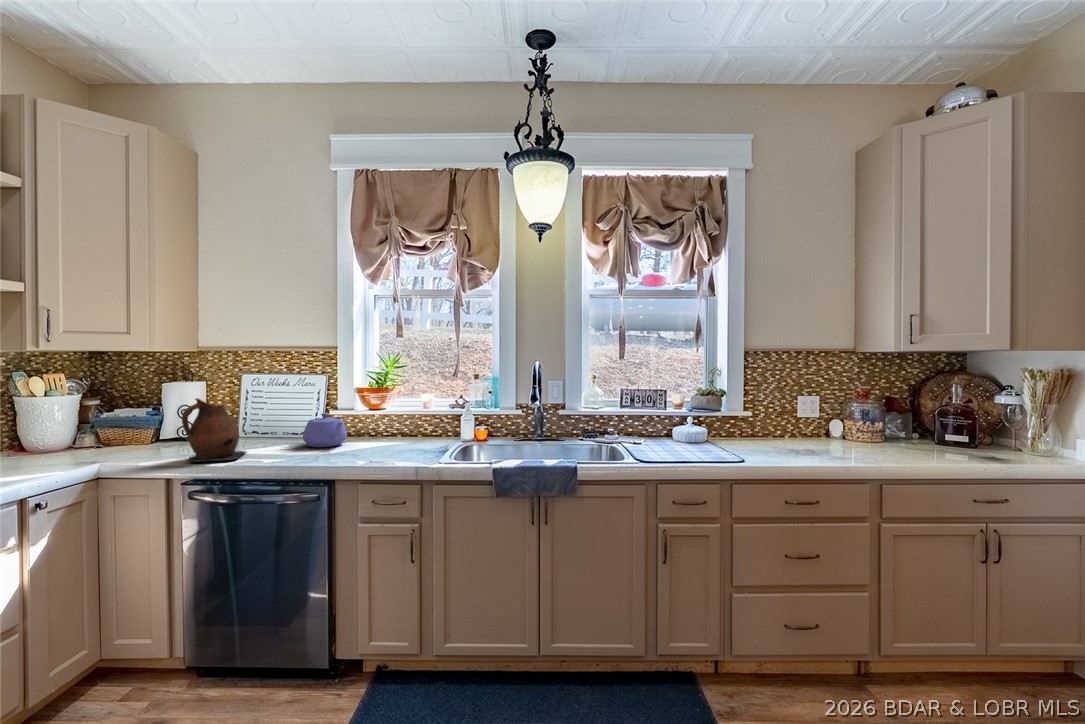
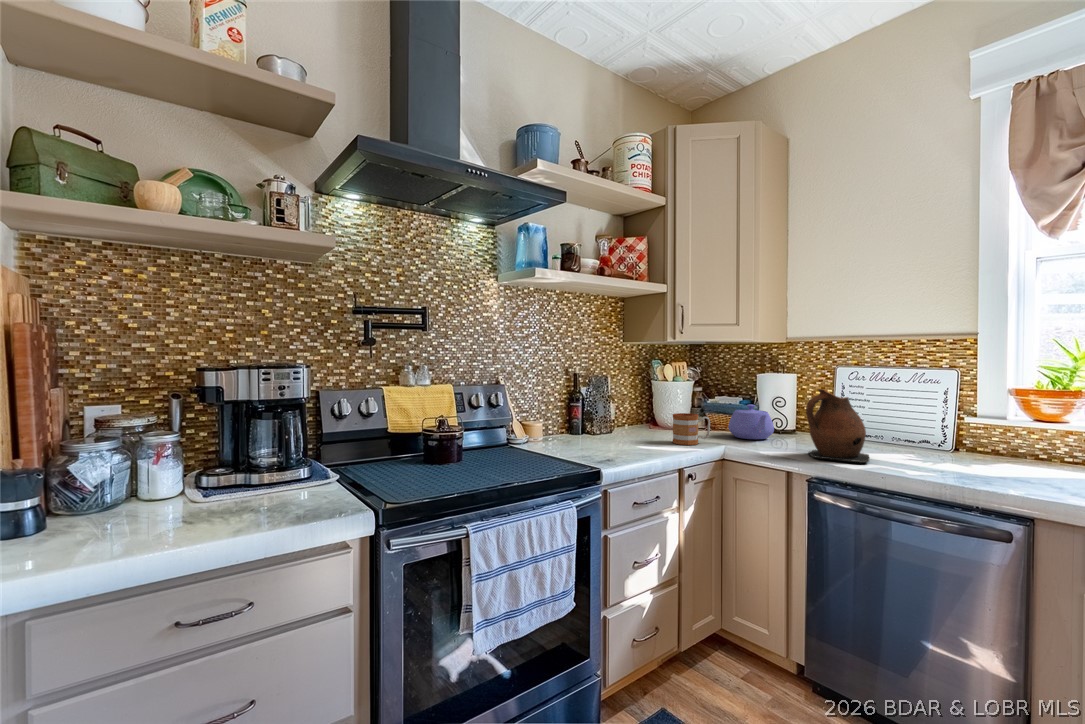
teapot: present [303,413,347,447] -> present [728,404,774,439]
mug: none [23,434,81,472] -> present [673,413,710,445]

